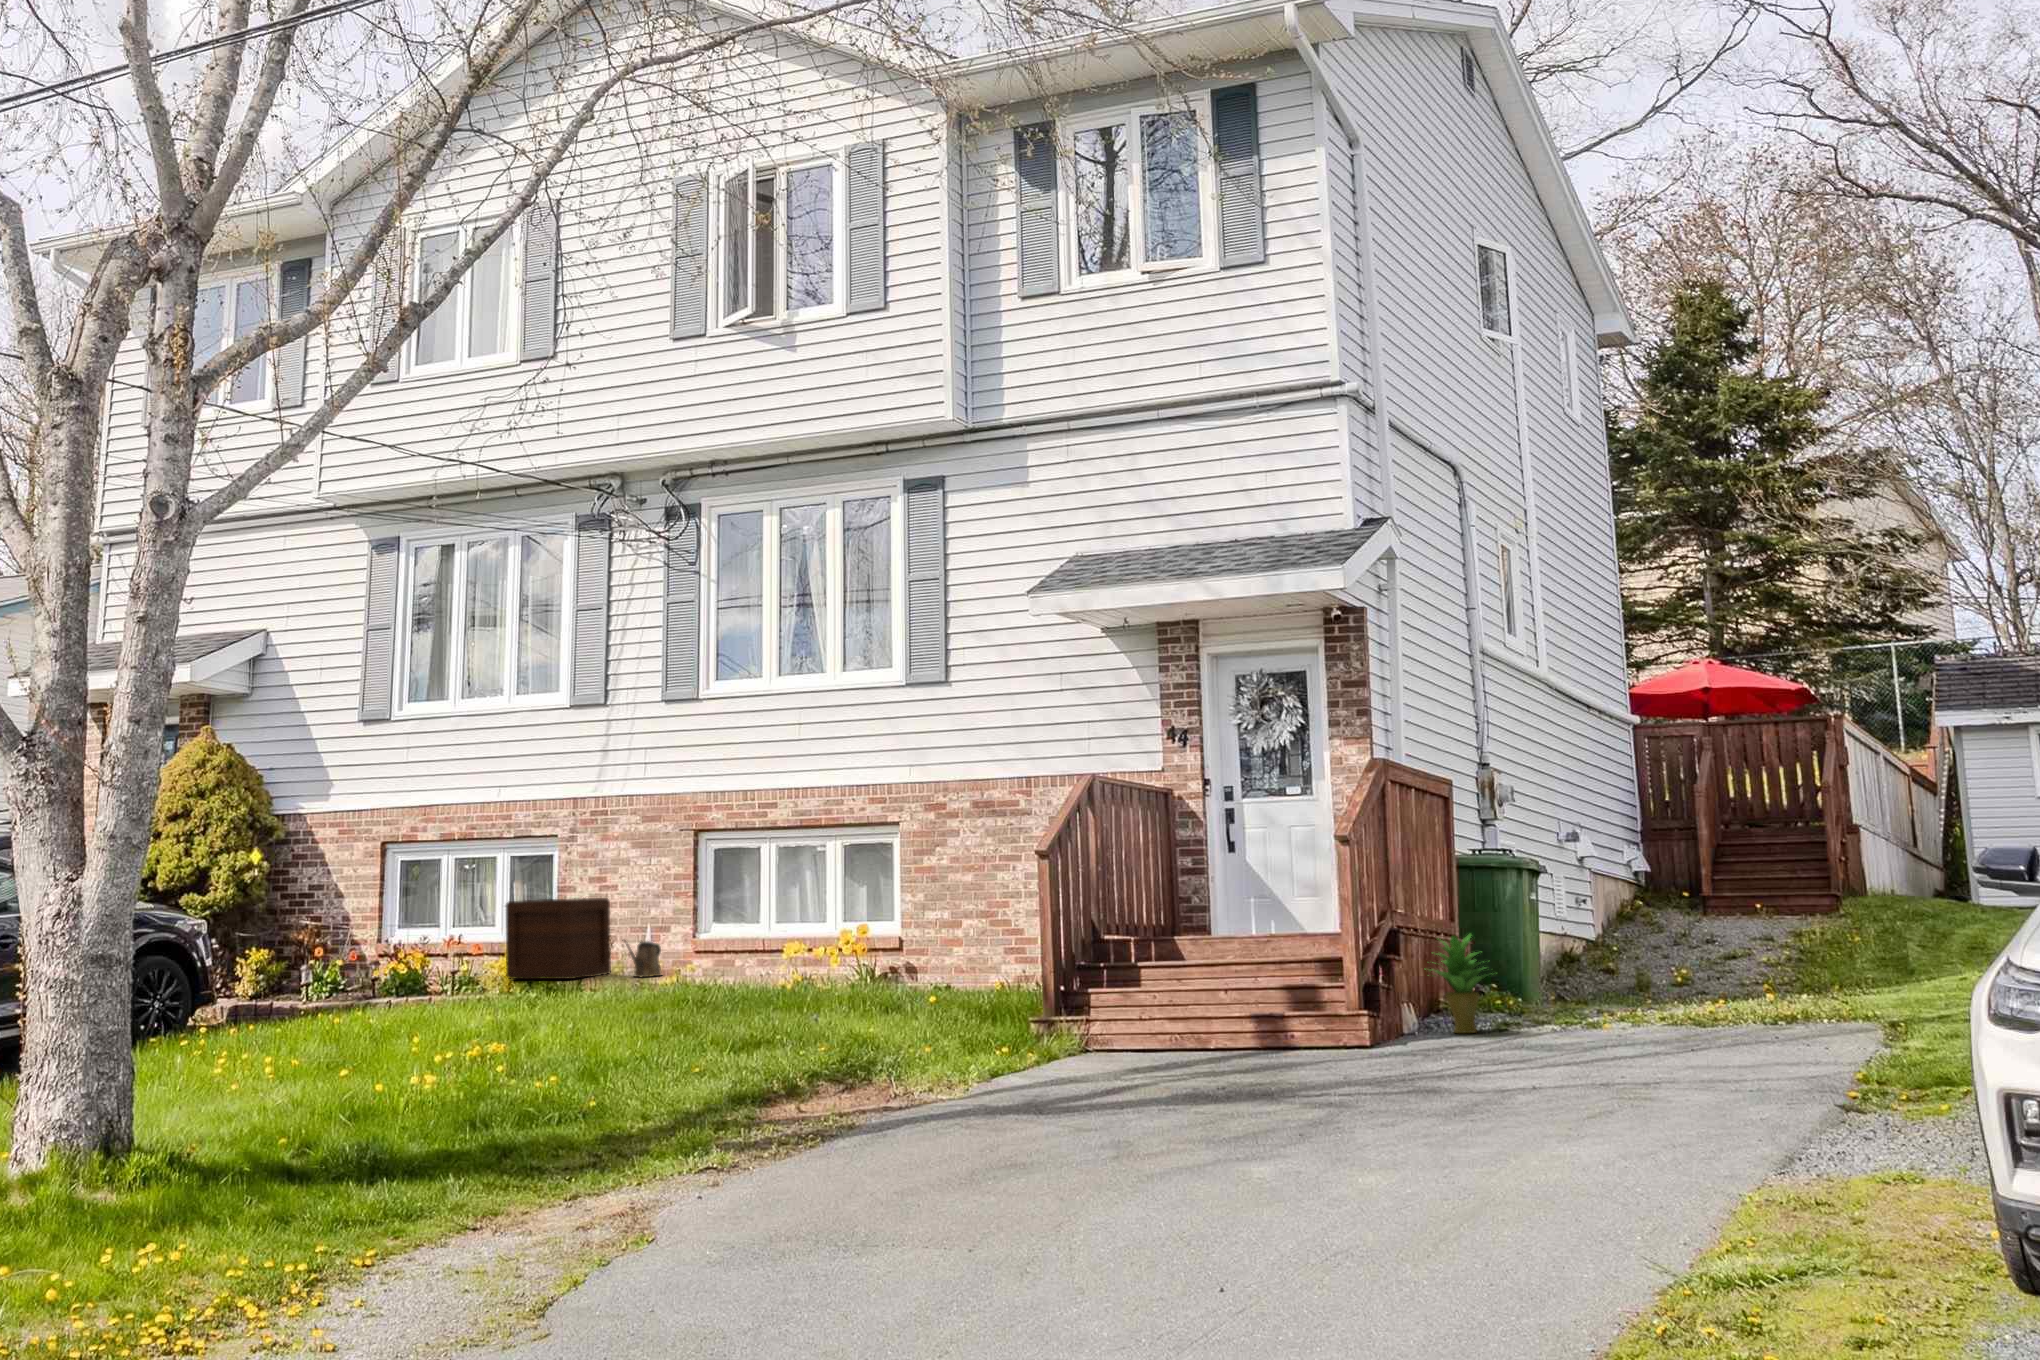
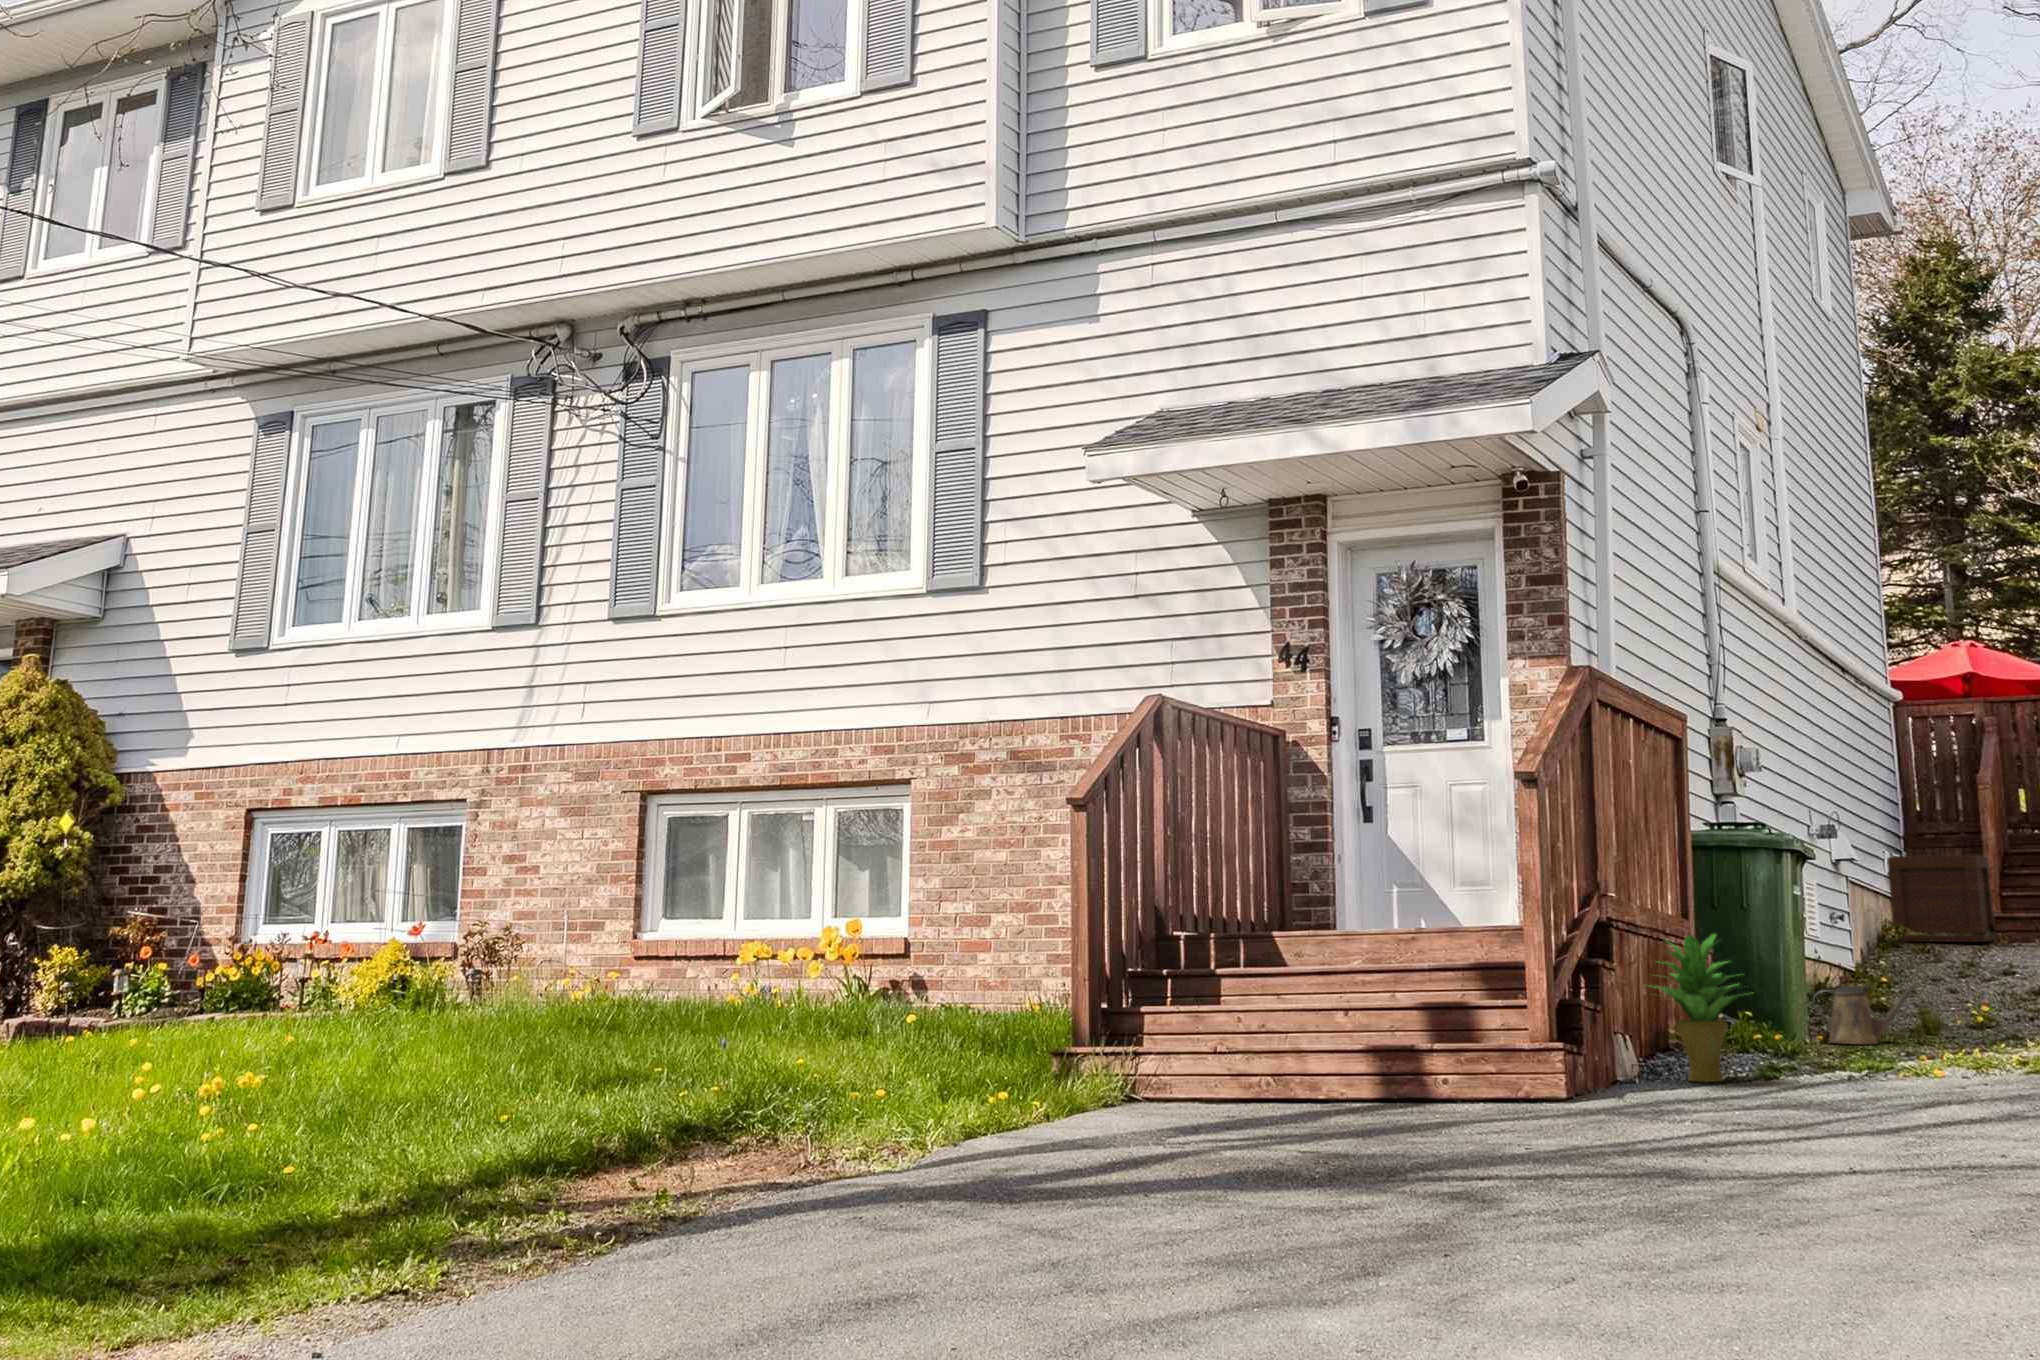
wooden crate: present [506,898,611,979] -> present [1887,855,1996,942]
watering can: present [622,940,661,977] -> present [1813,980,1921,1044]

